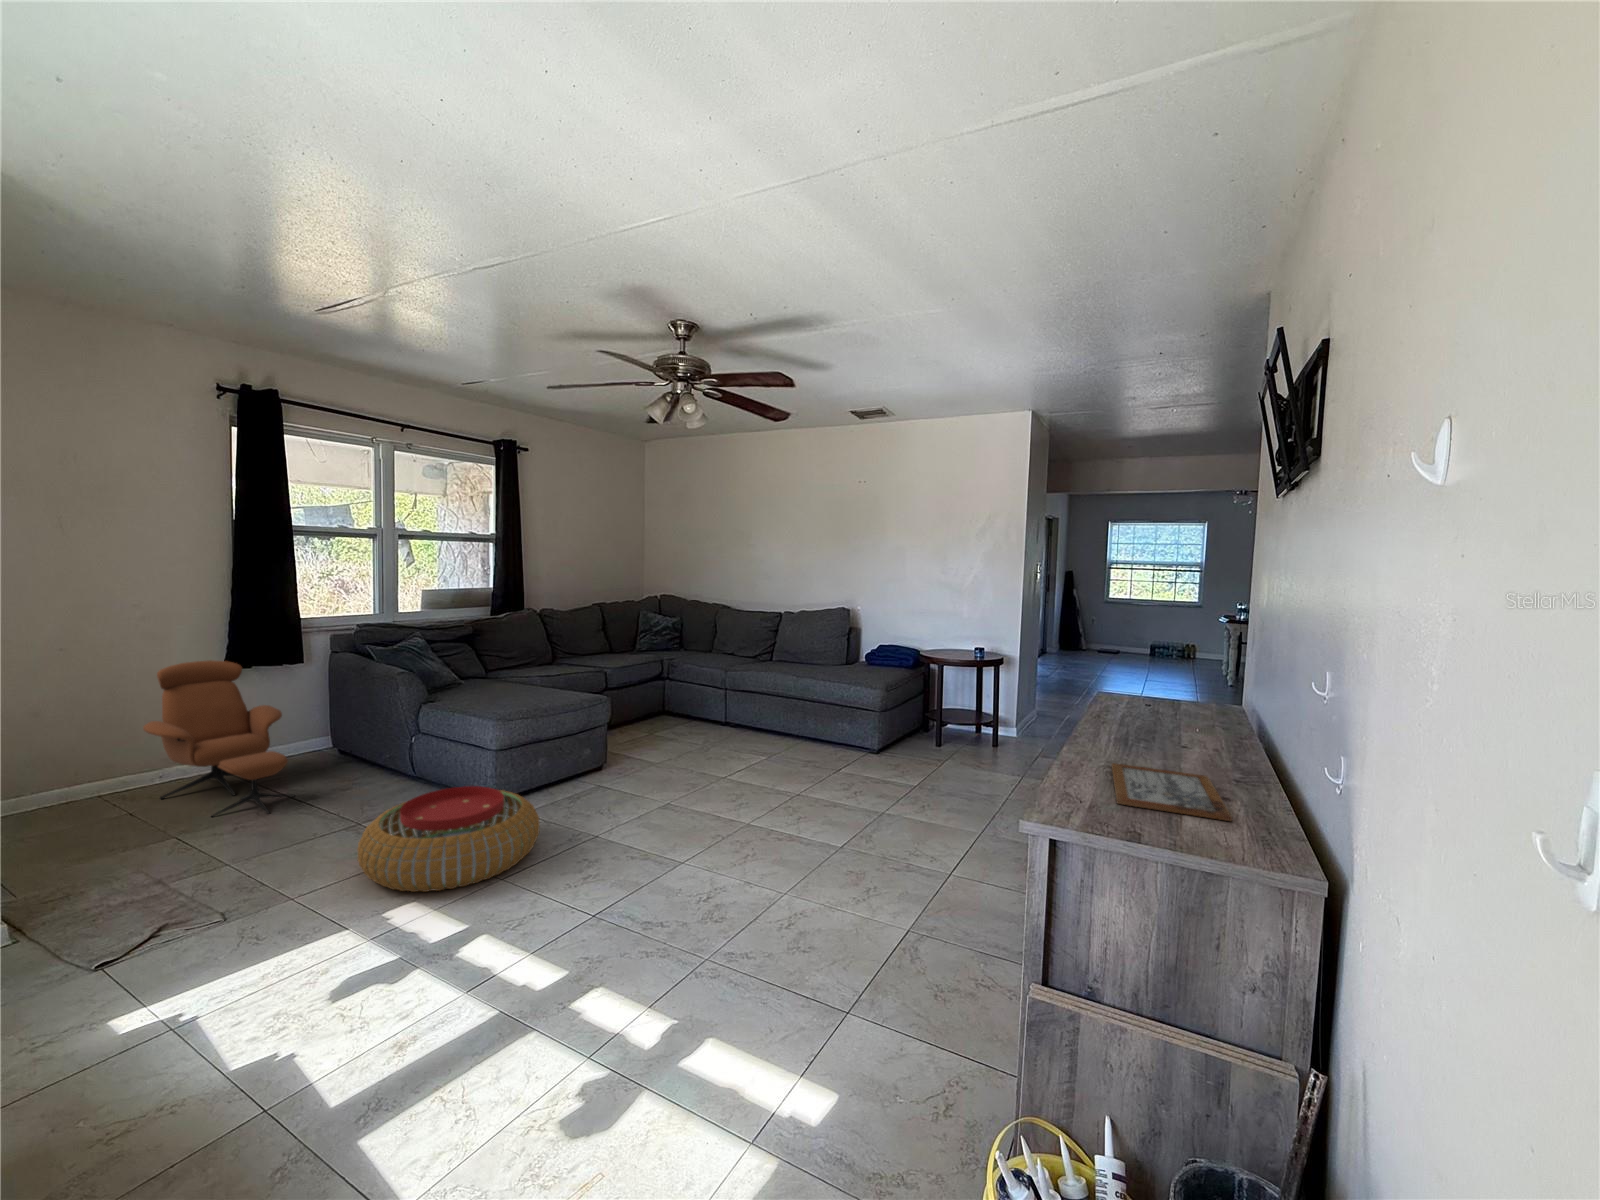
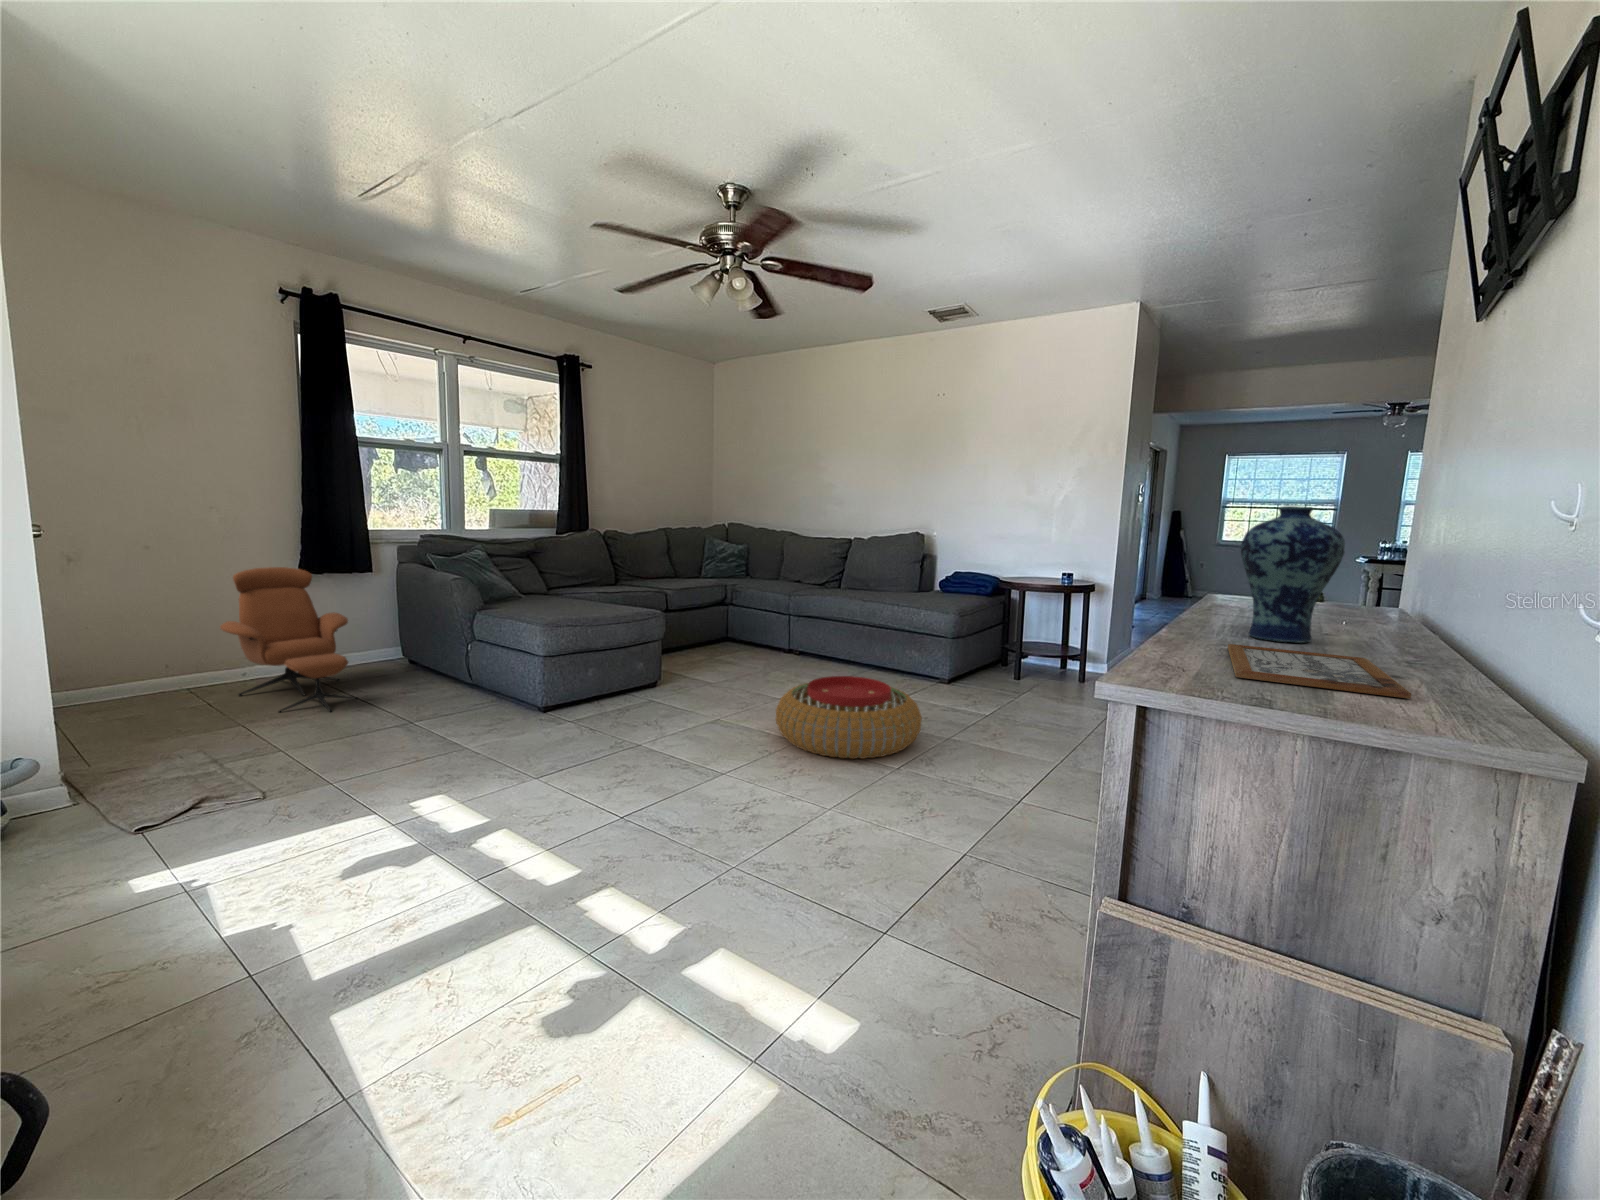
vase: none [1118,648,1191,756] -> present [1241,506,1345,643]
pouf: present [357,786,539,892] -> present [776,676,922,759]

